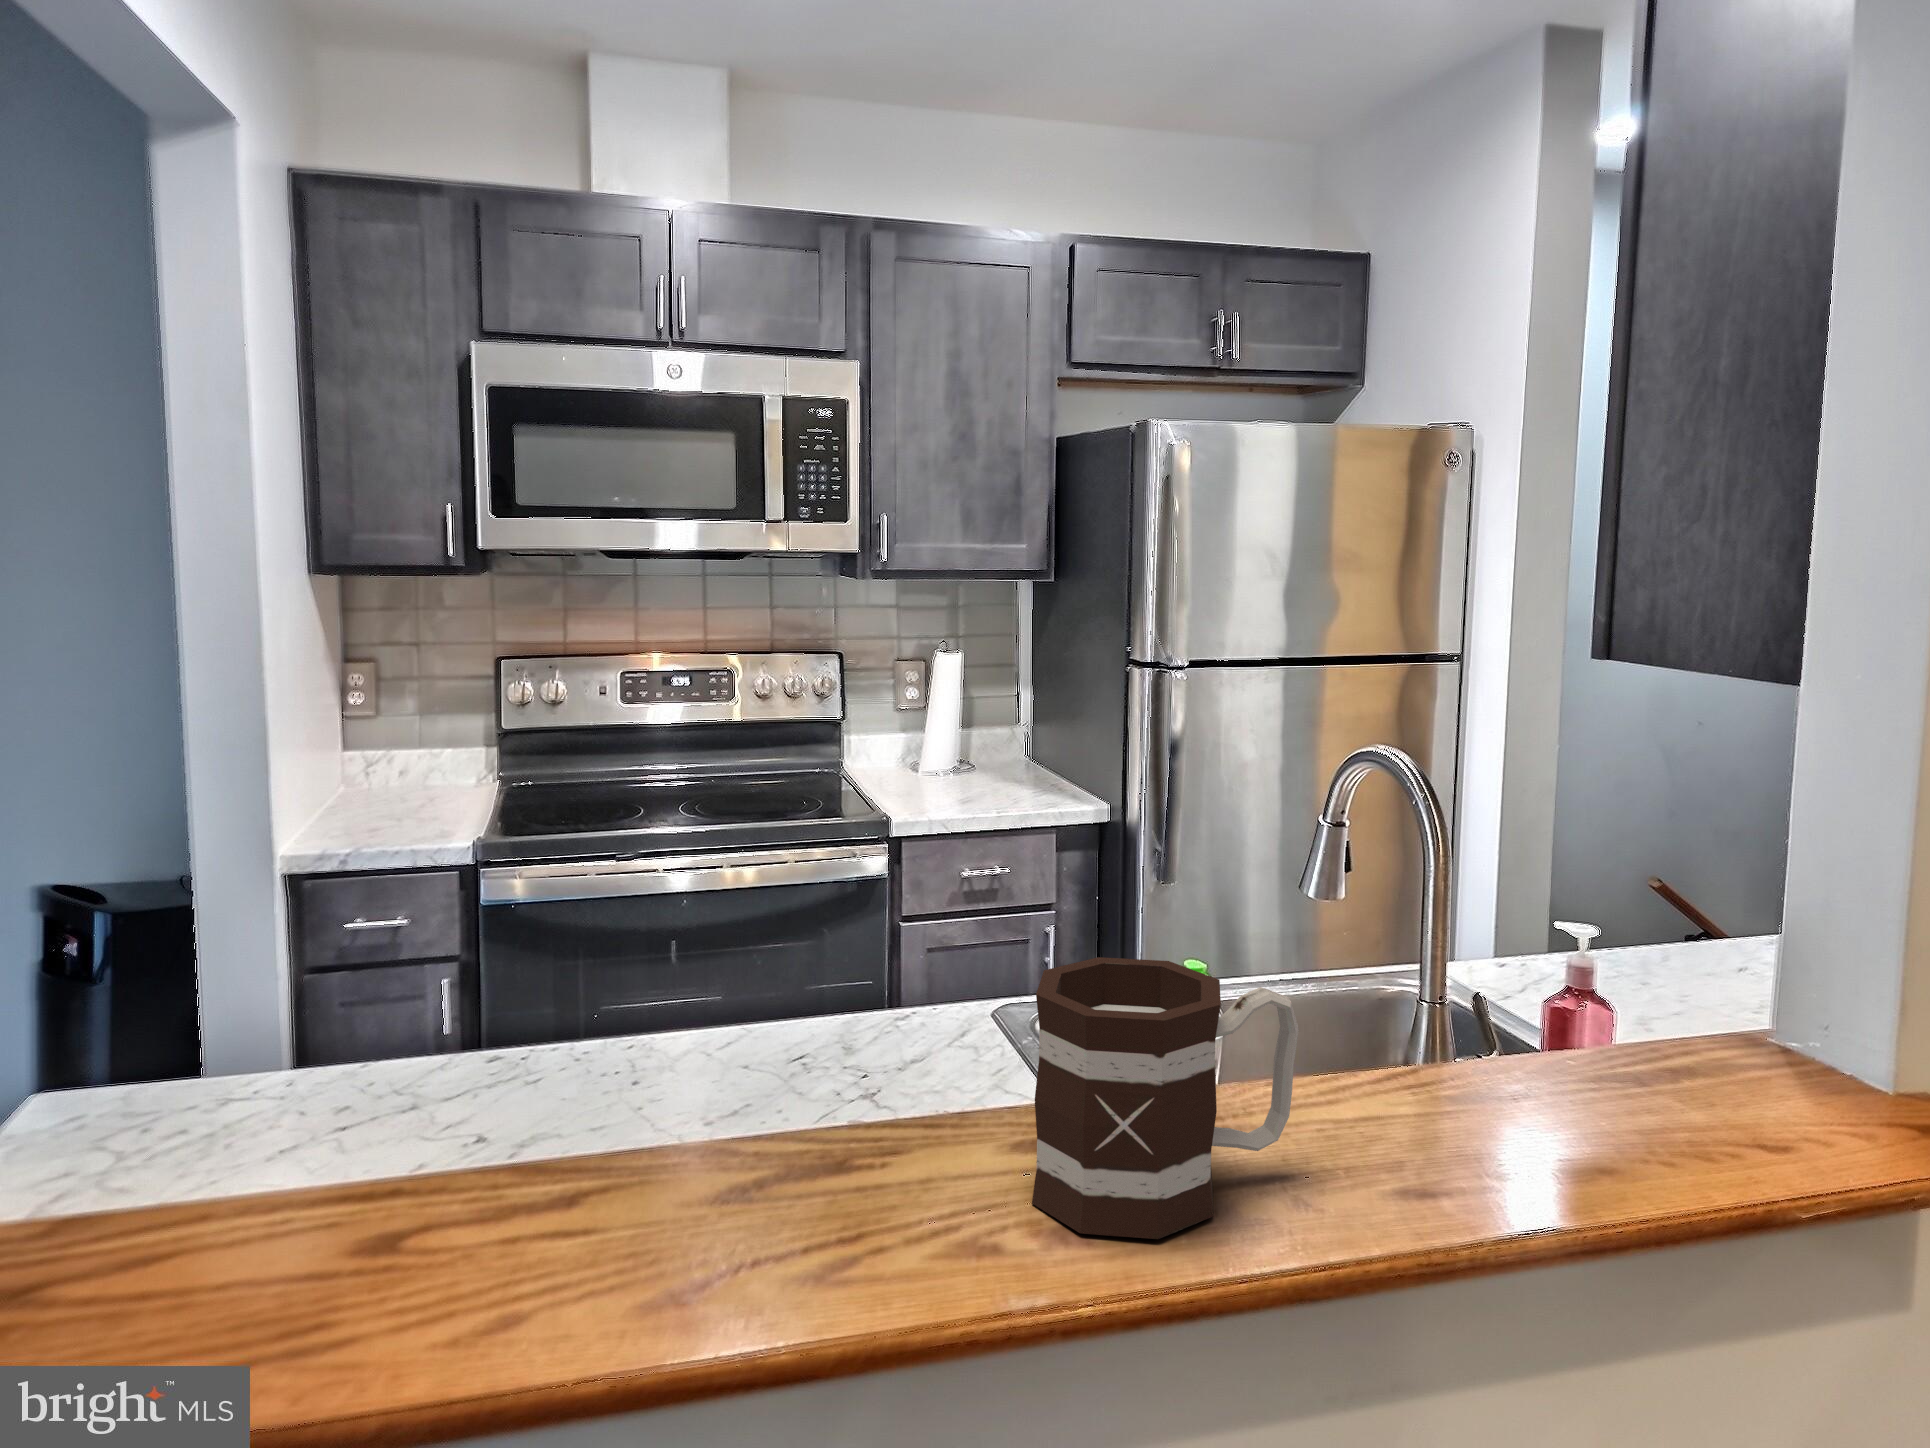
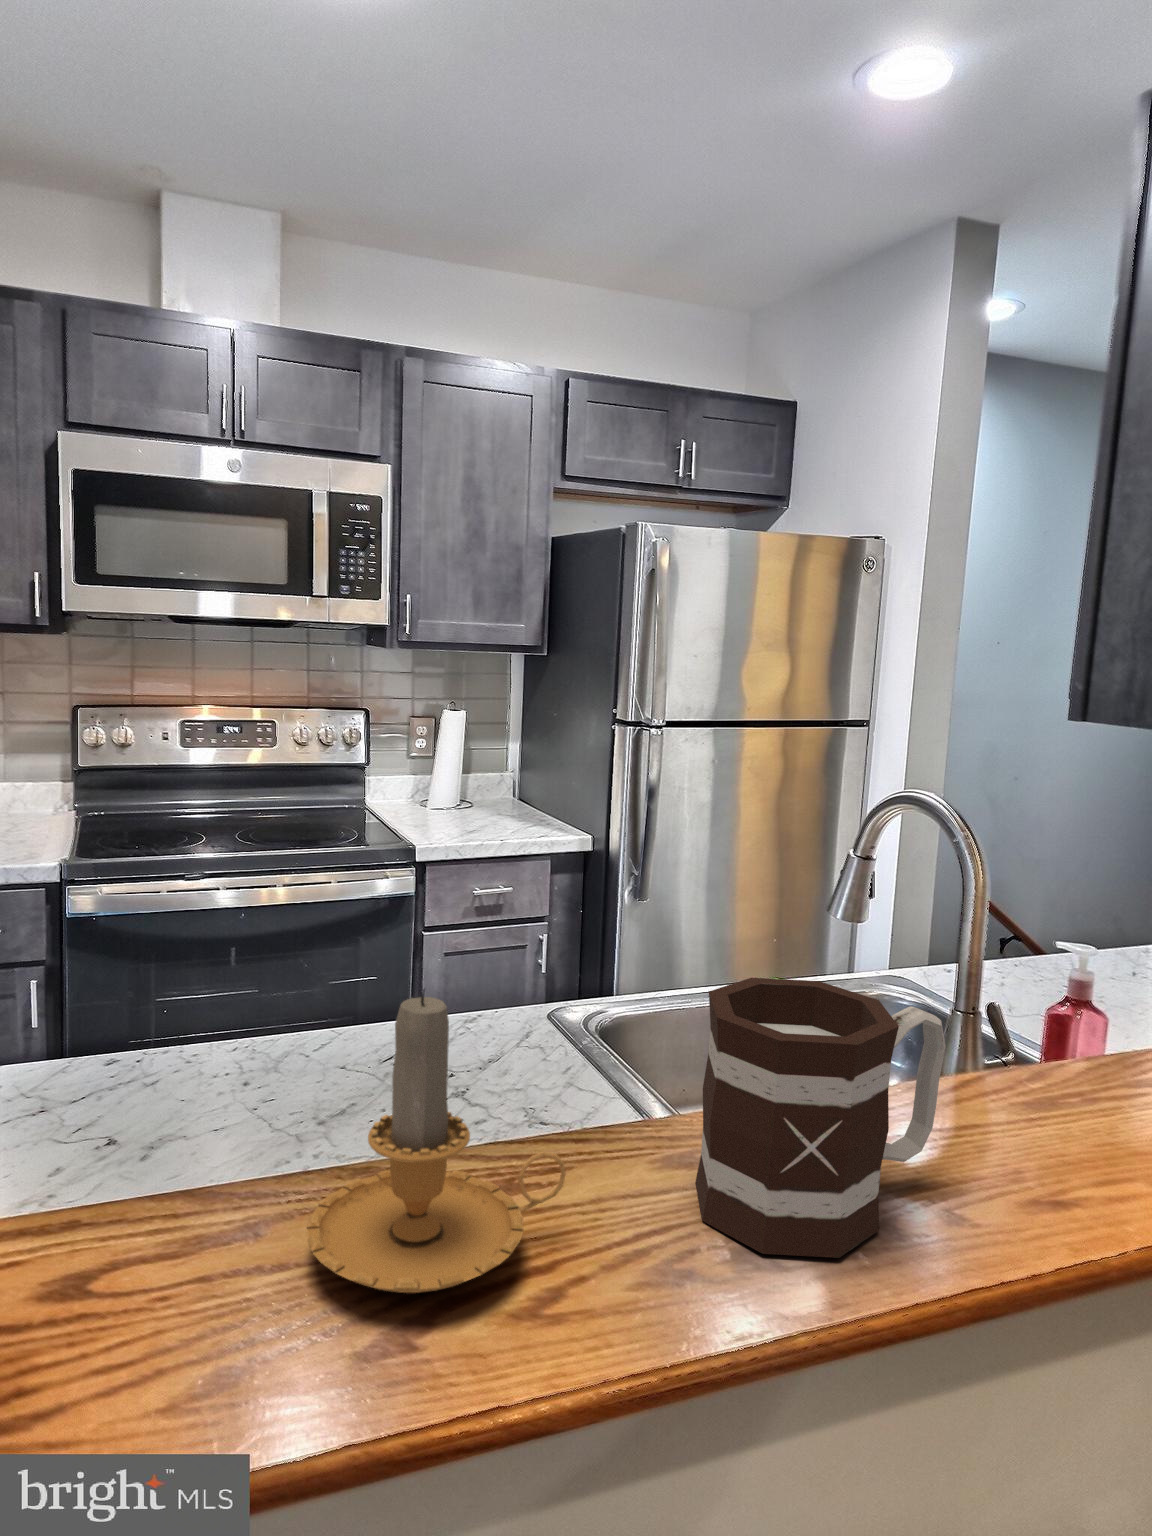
candle: none [625,961,885,1253] -> present [307,989,566,1293]

